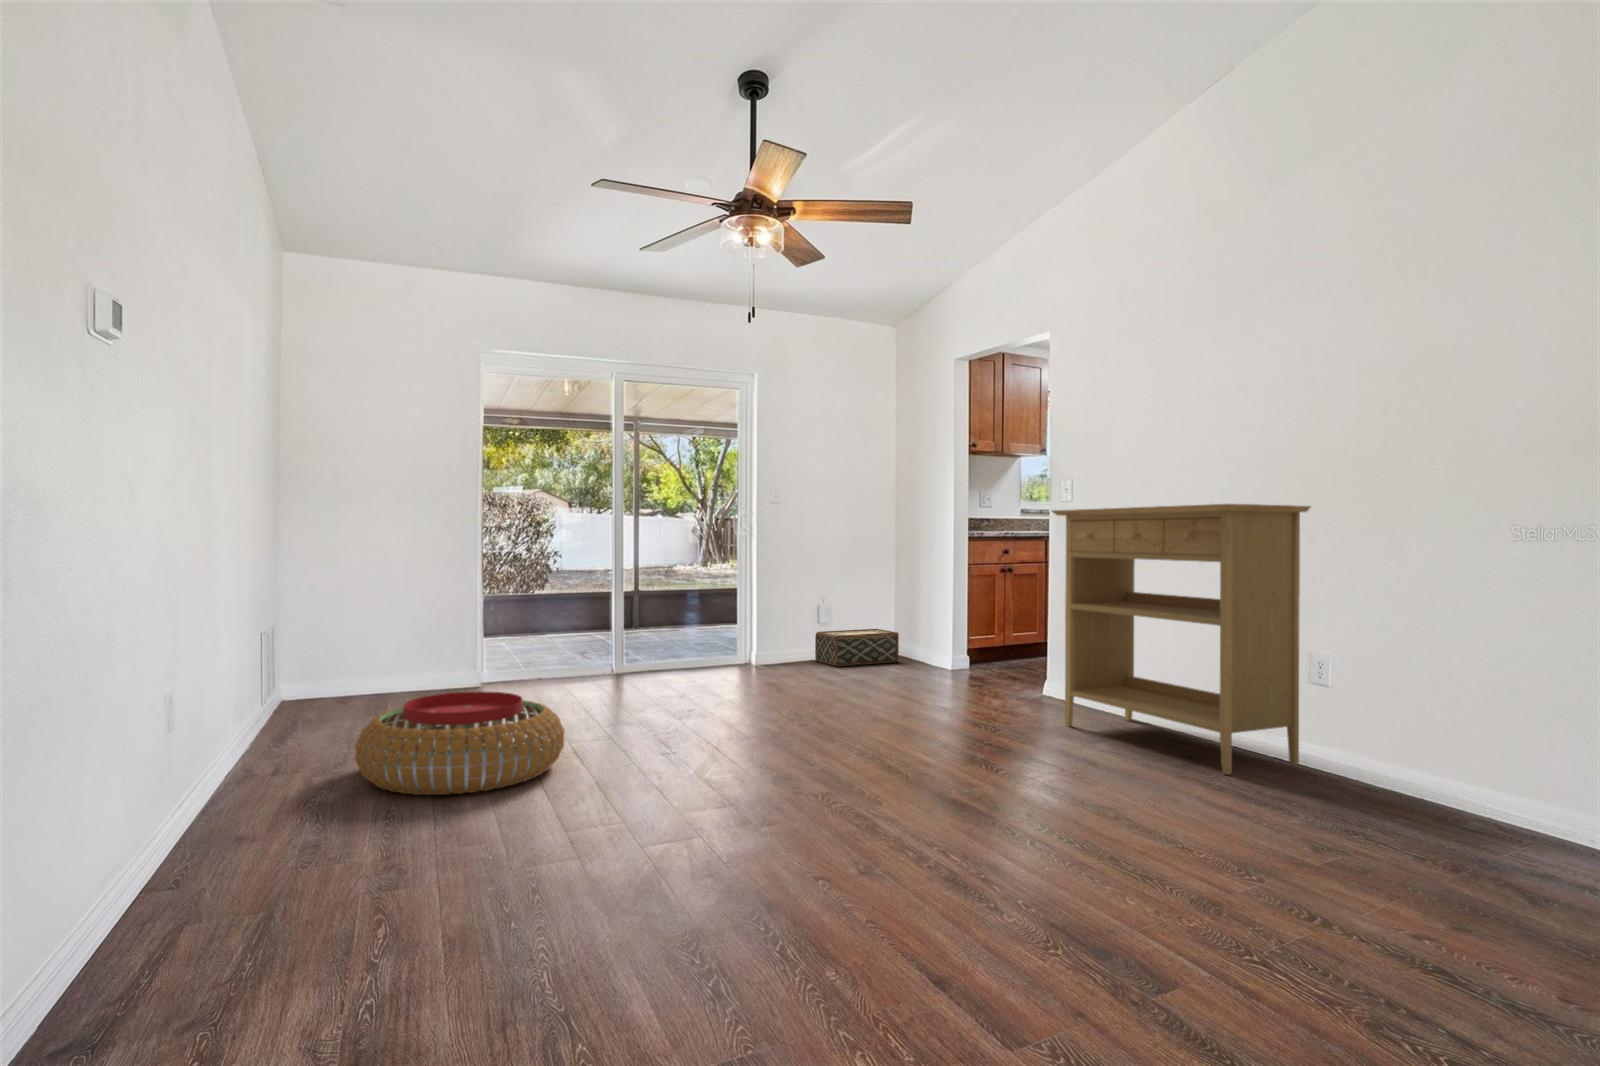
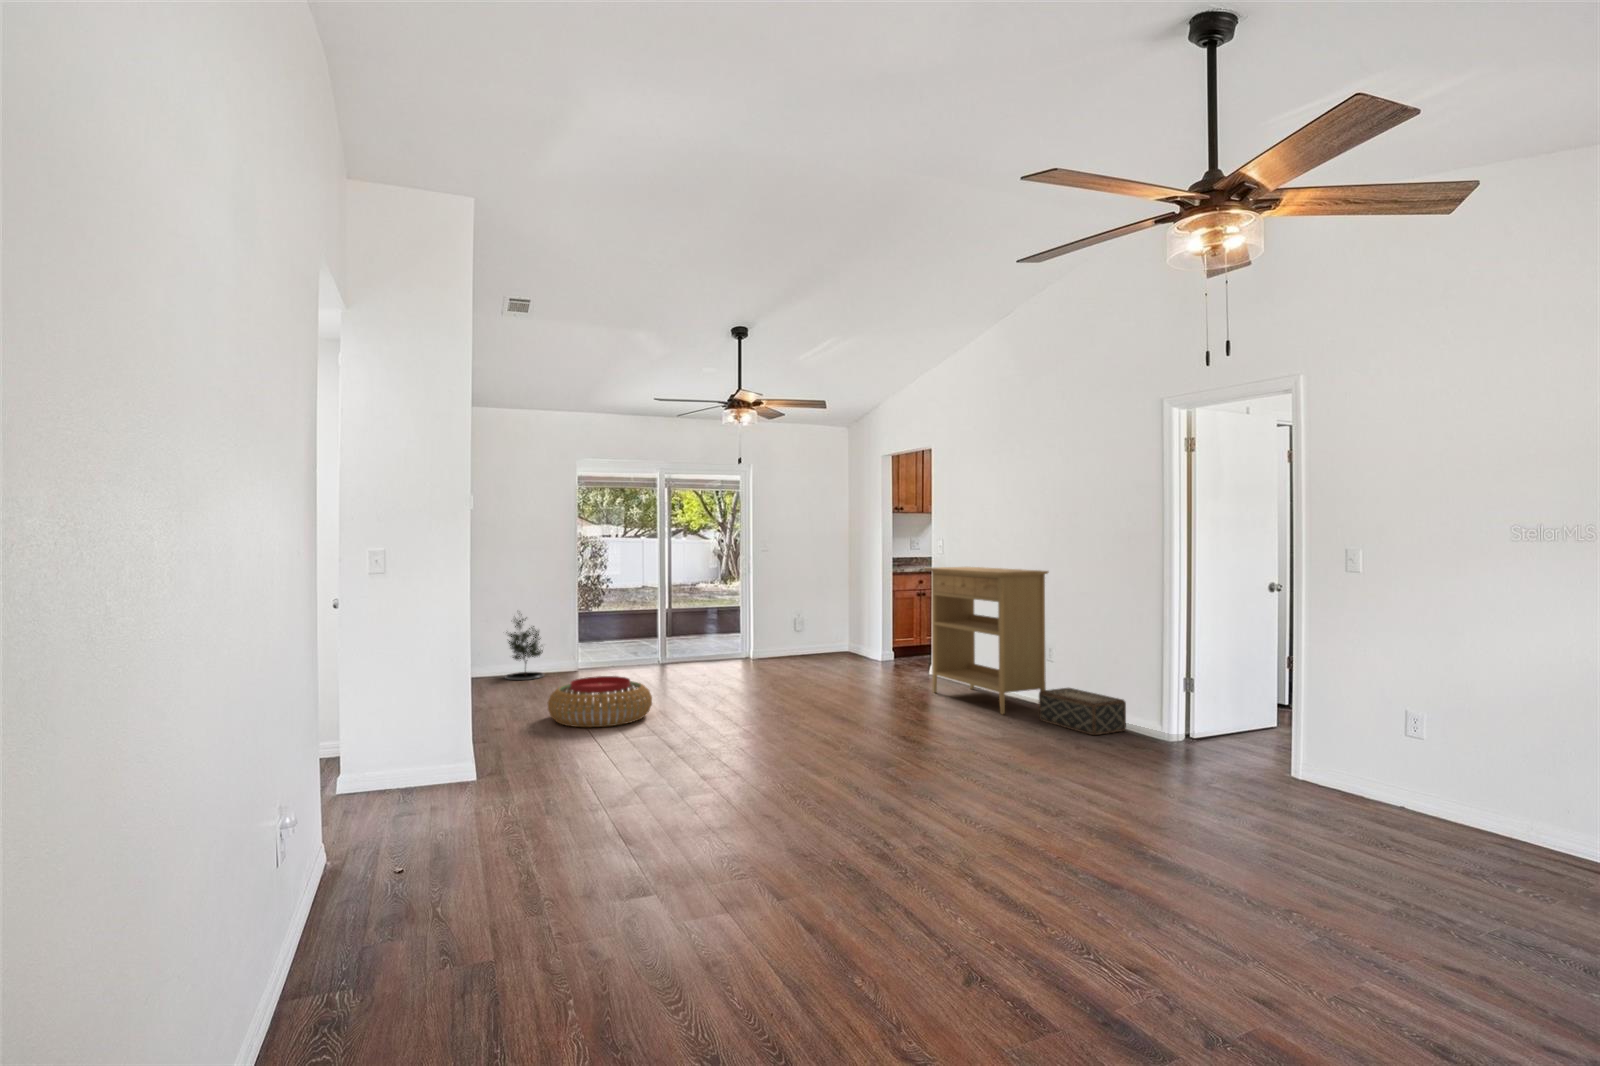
potted tree: none [347,579,423,694] -> present [505,618,544,680]
woven basket: present [815,629,899,666] -> present [1039,688,1126,735]

